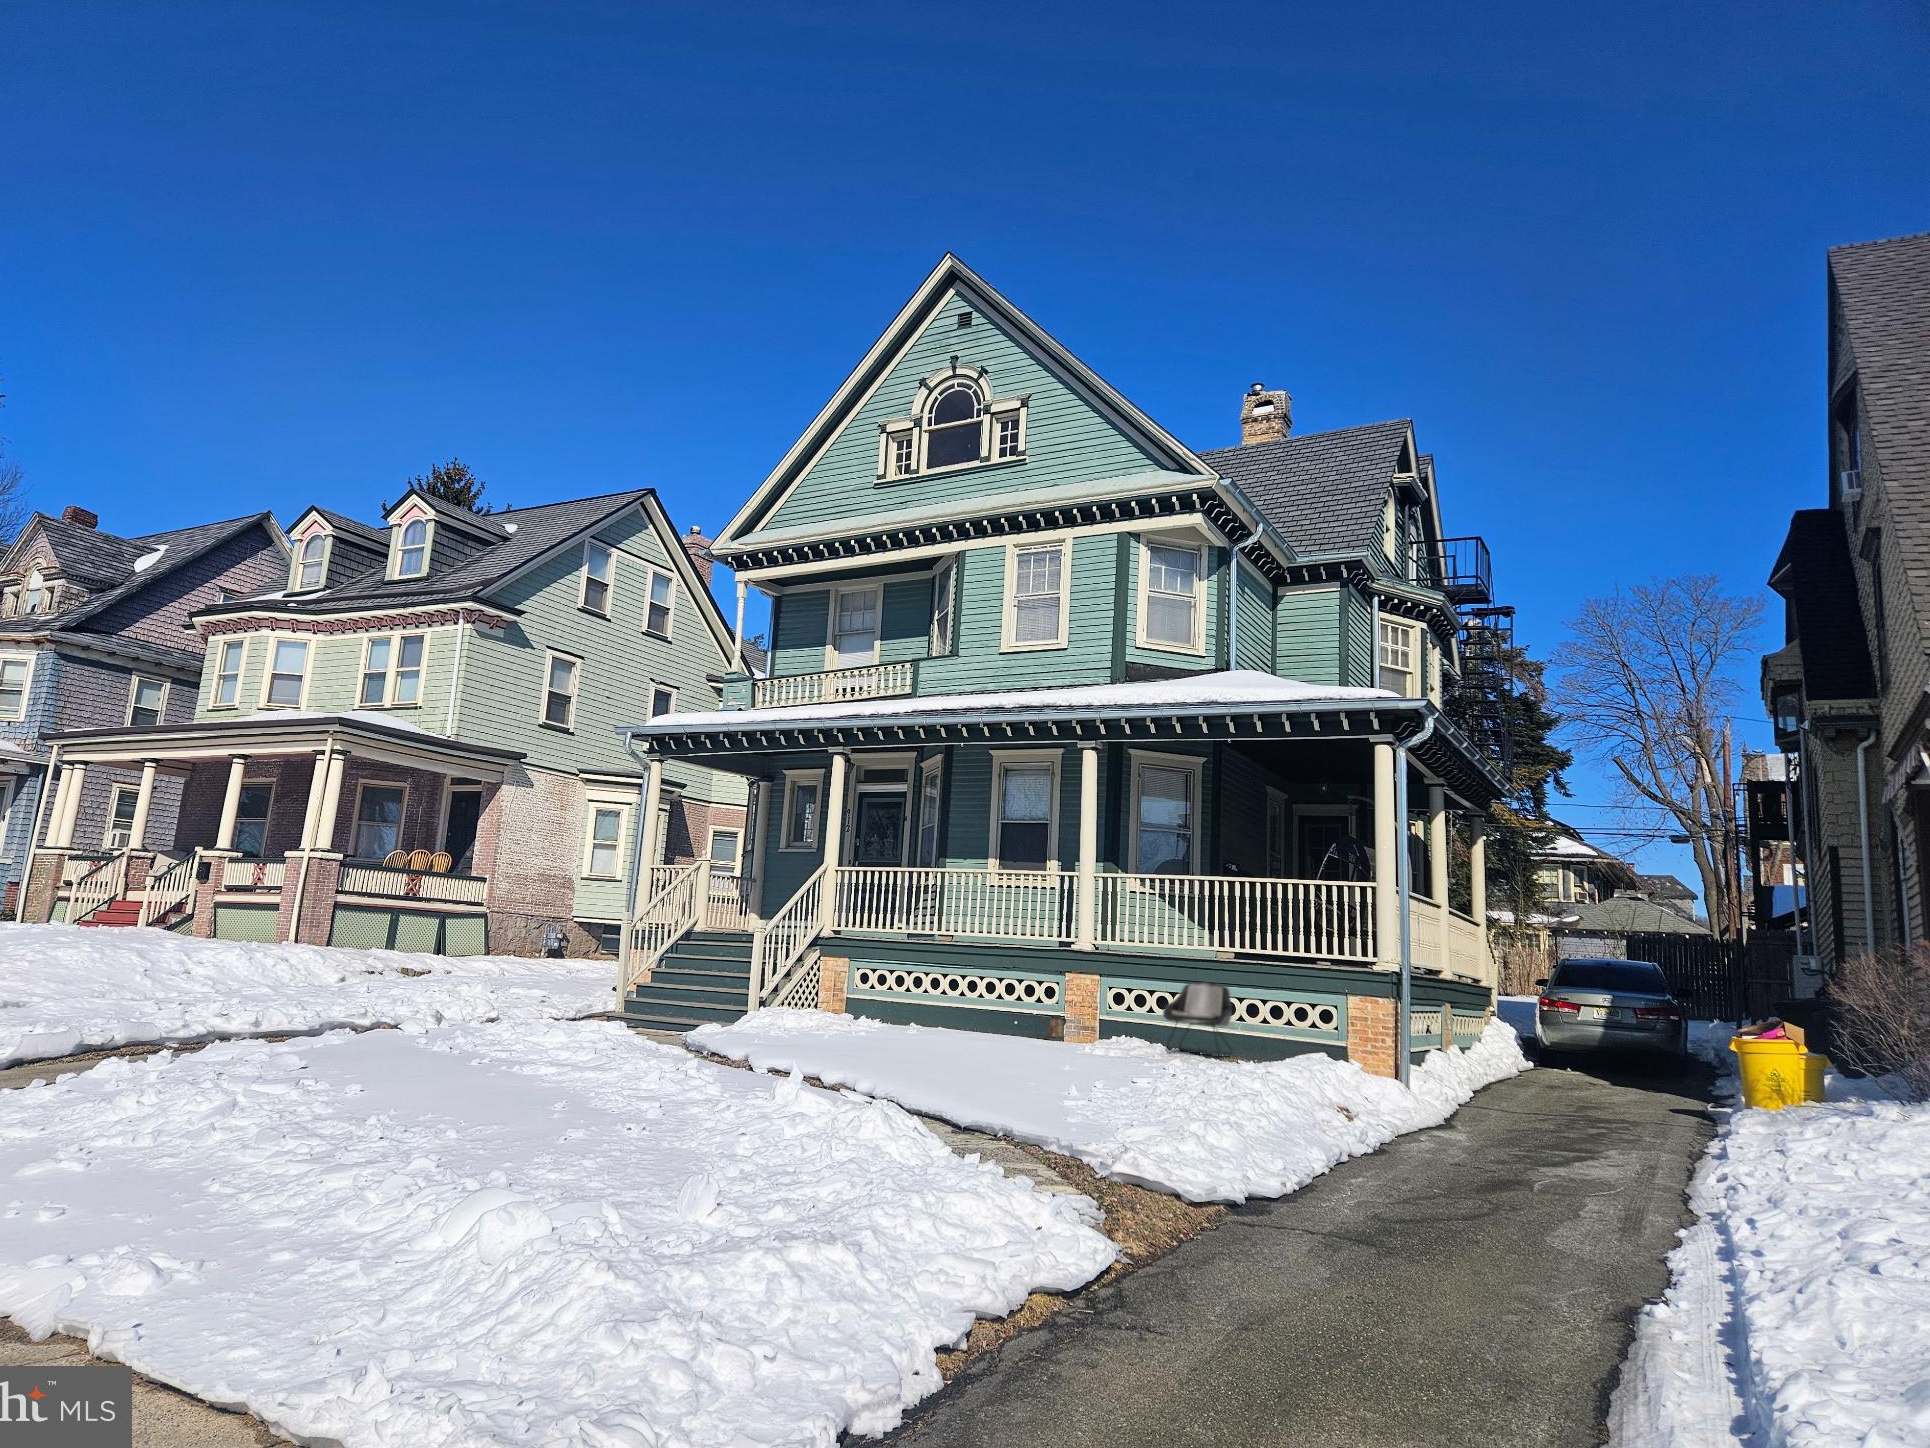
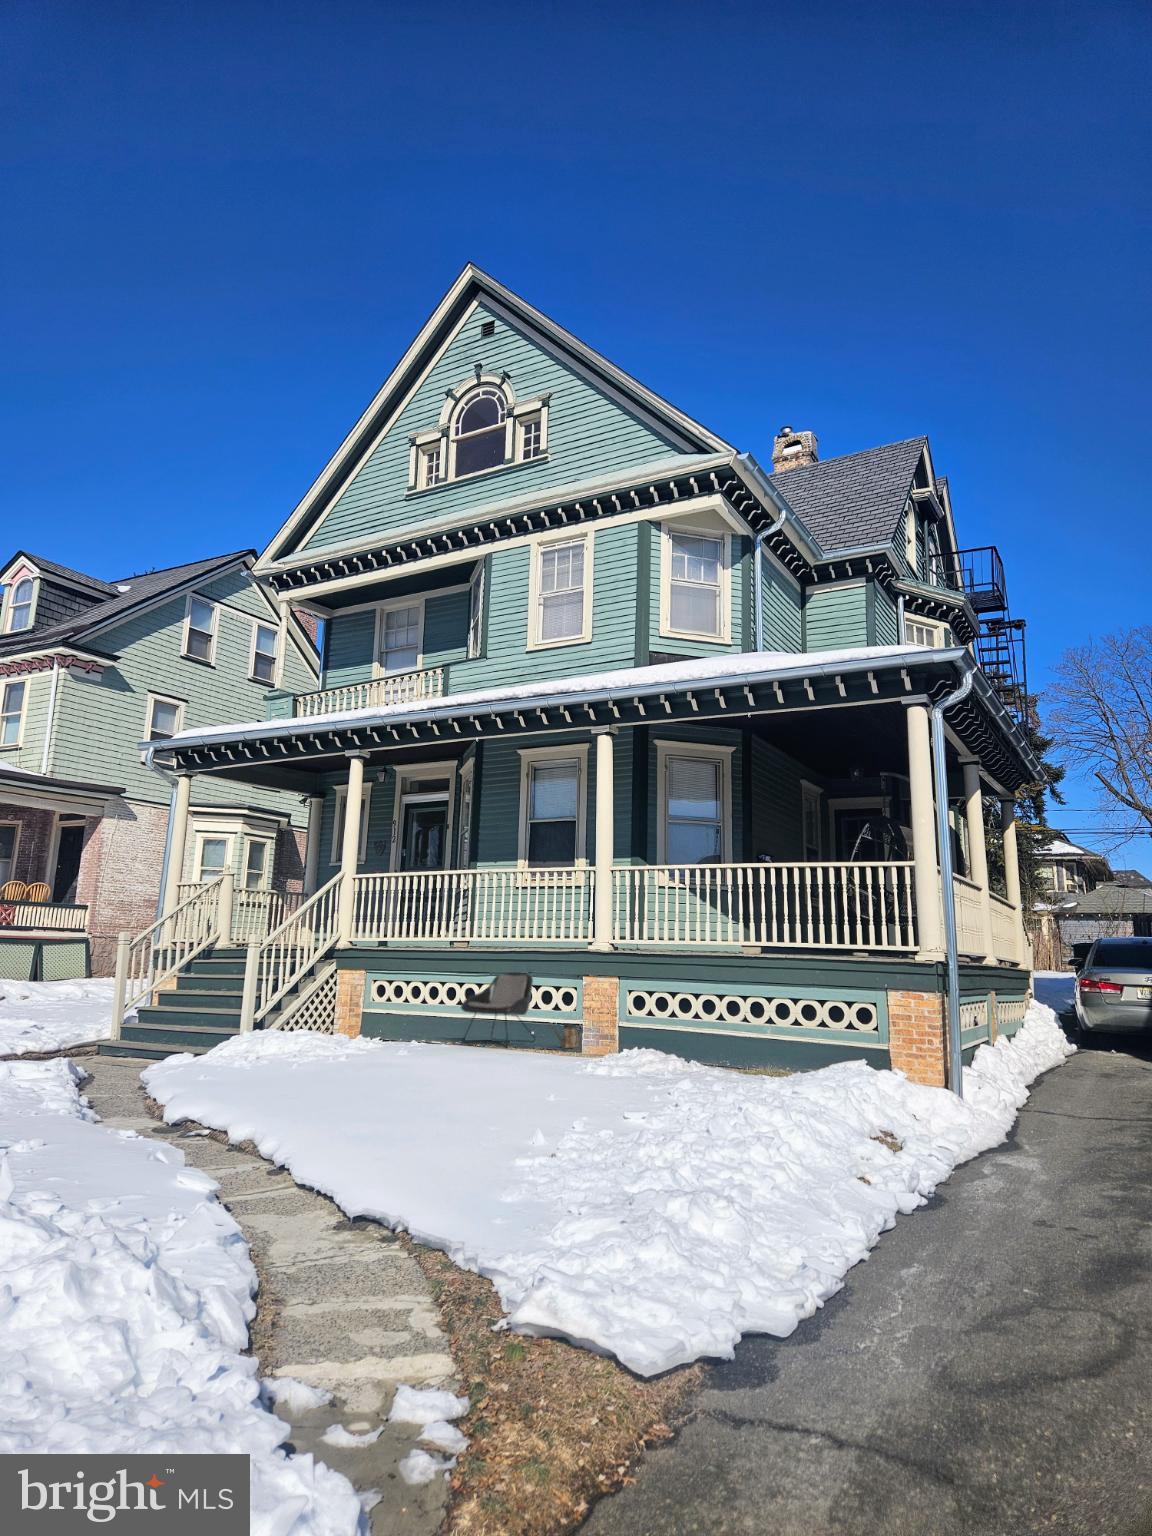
lounge chair: present [1163,982,1232,1058] -> present [461,972,533,1047]

